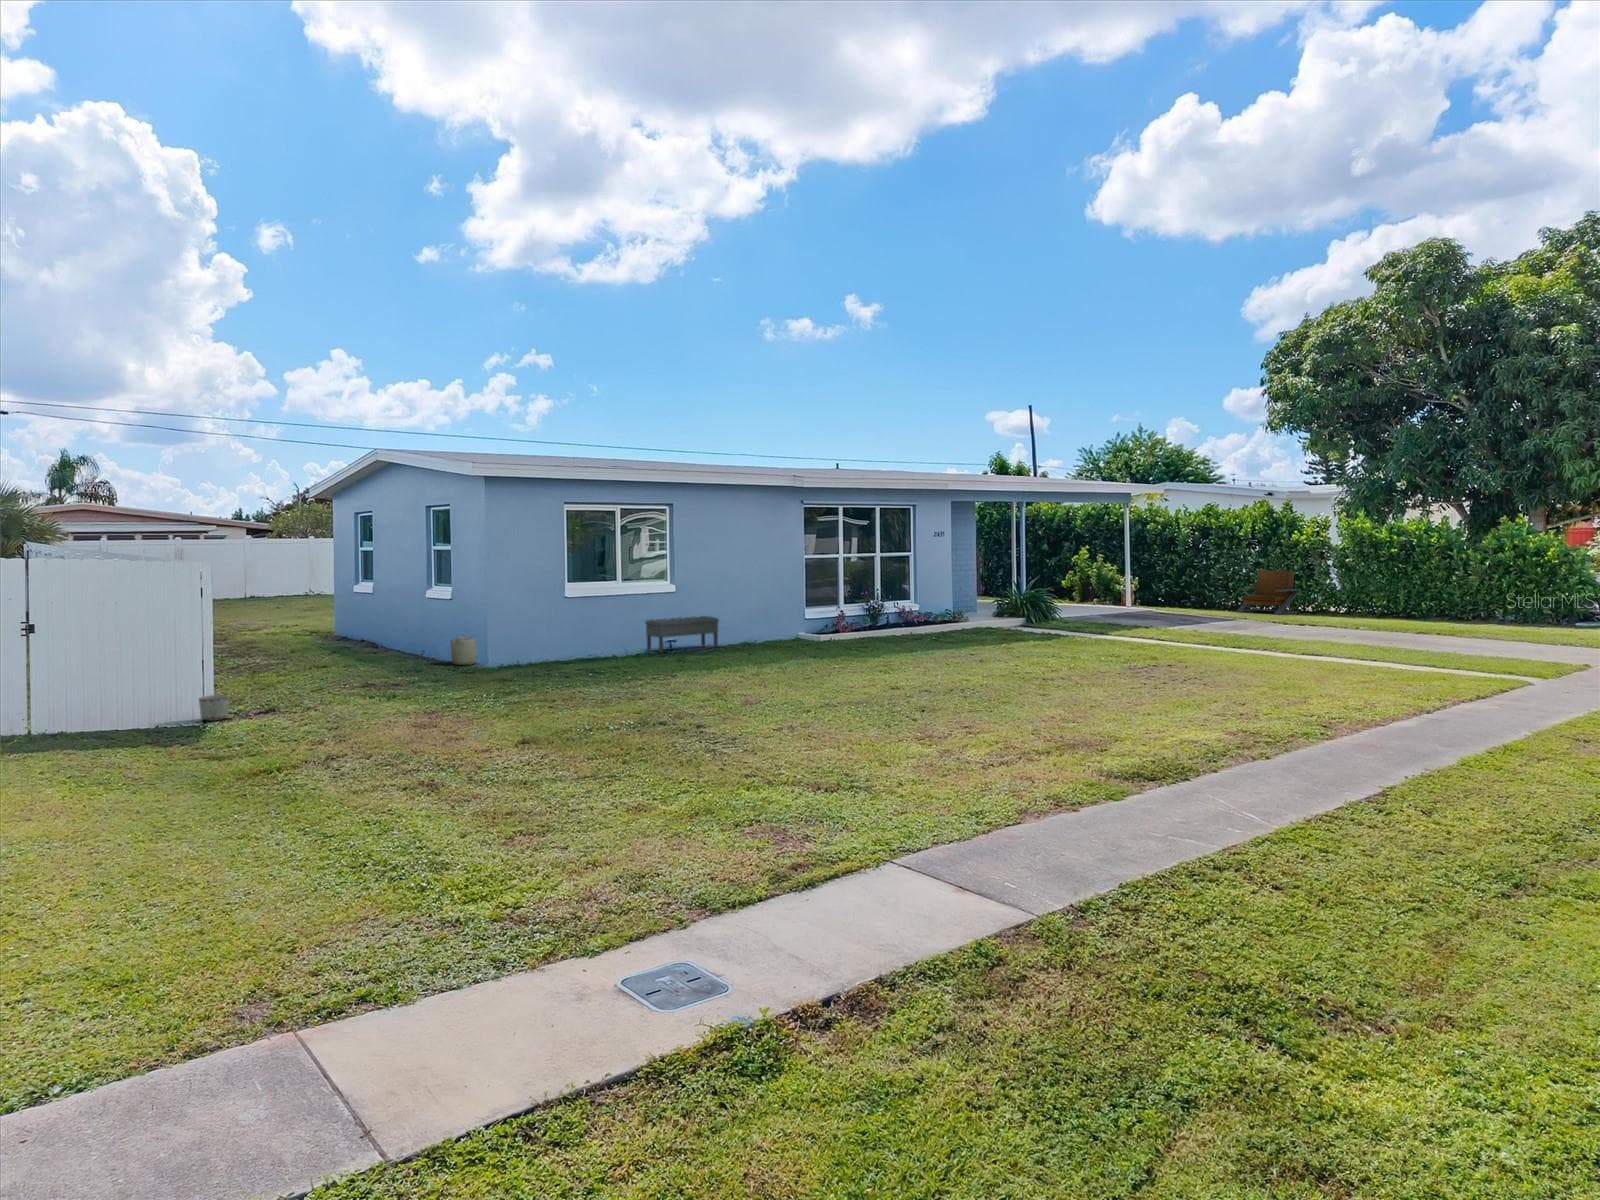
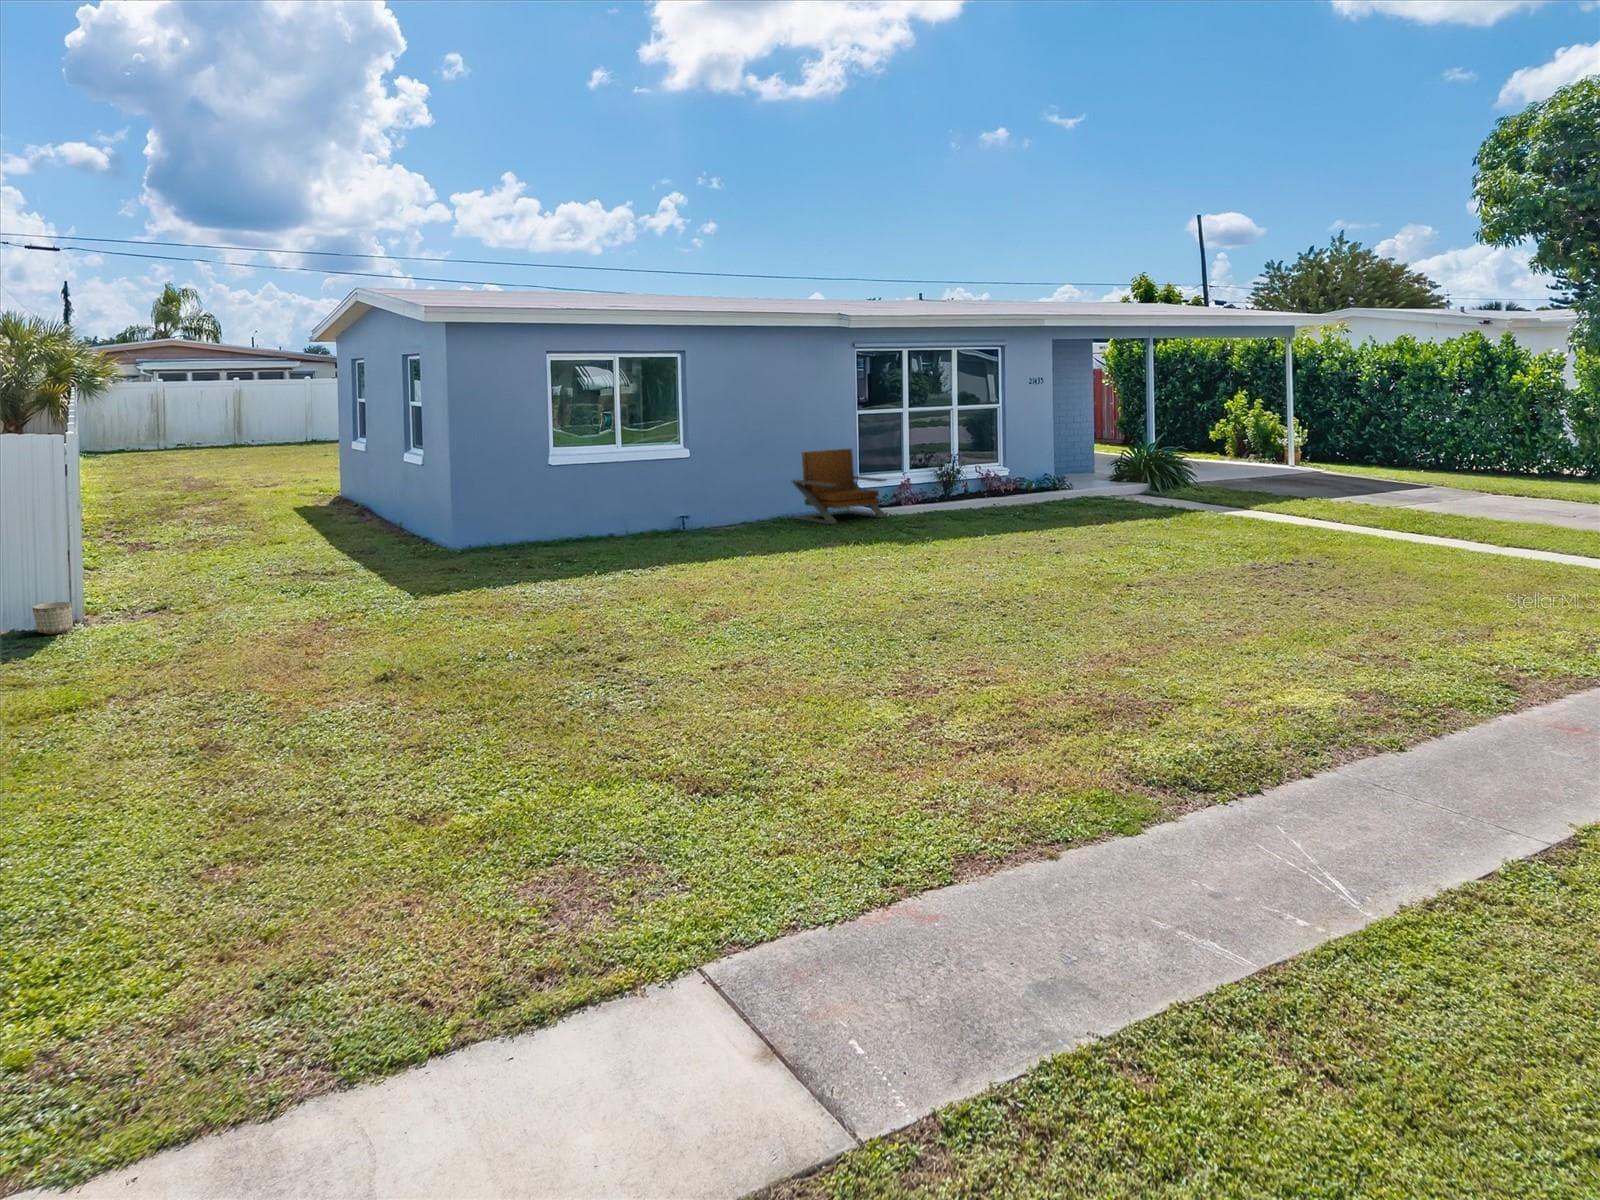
lounge chair: present [1237,570,1301,615] -> present [792,449,887,524]
bench: present [645,616,719,653] -> none [649,488,741,535]
basket: present [451,635,477,665] -> none [405,514,444,551]

